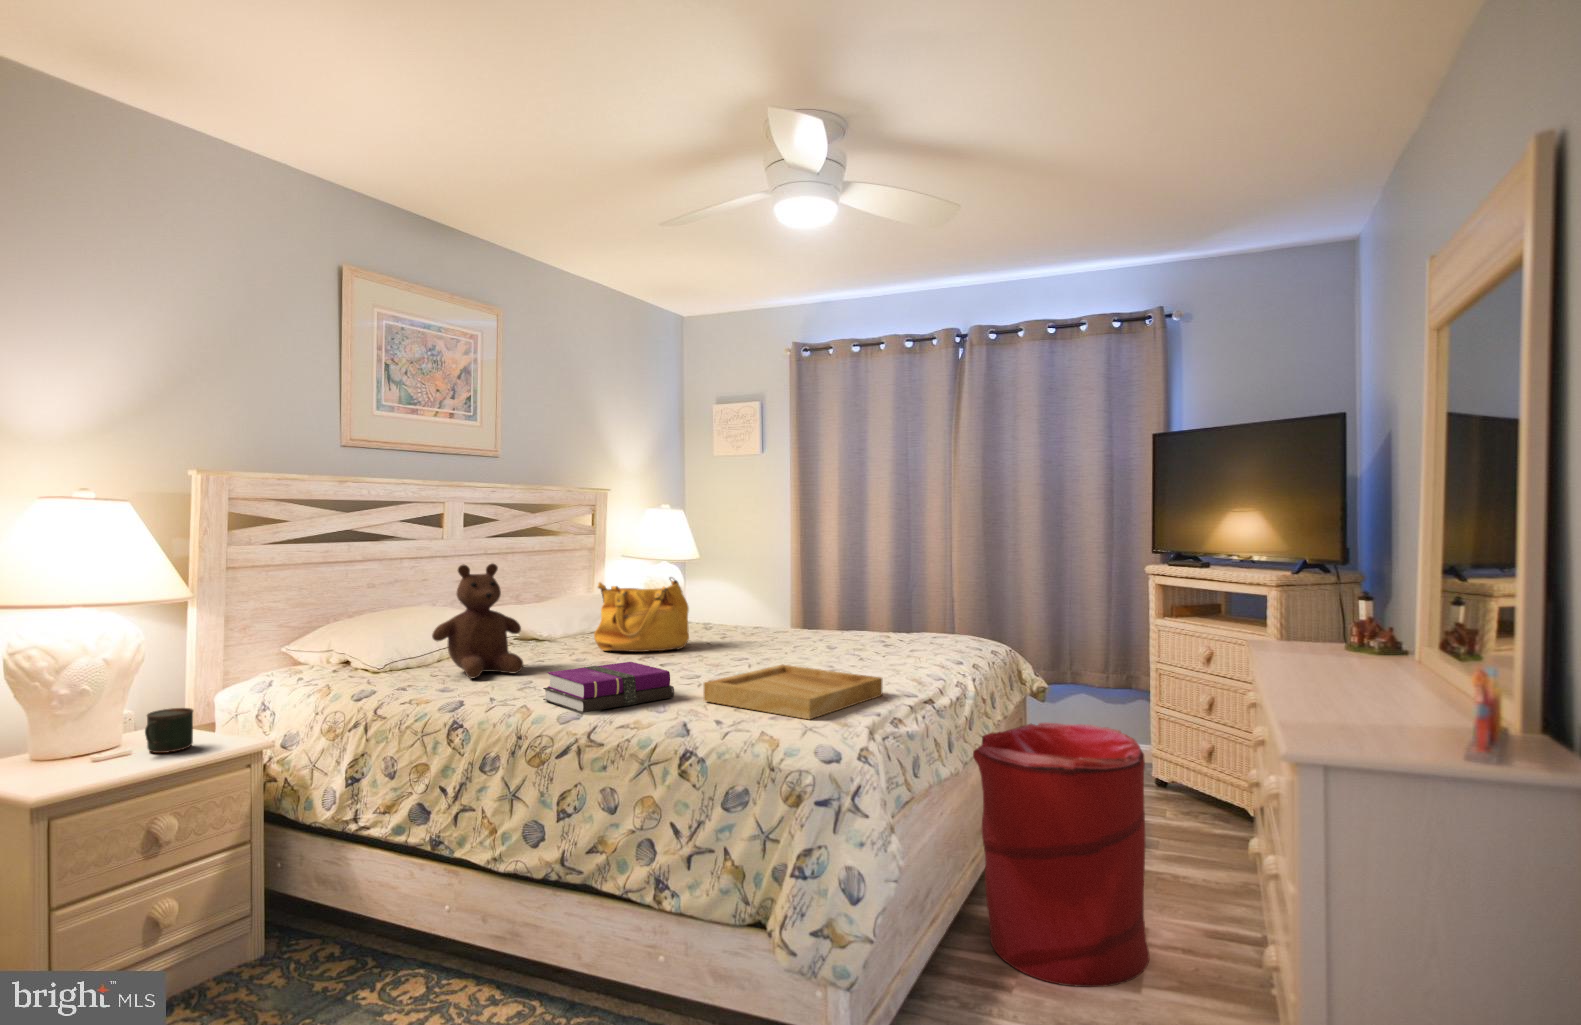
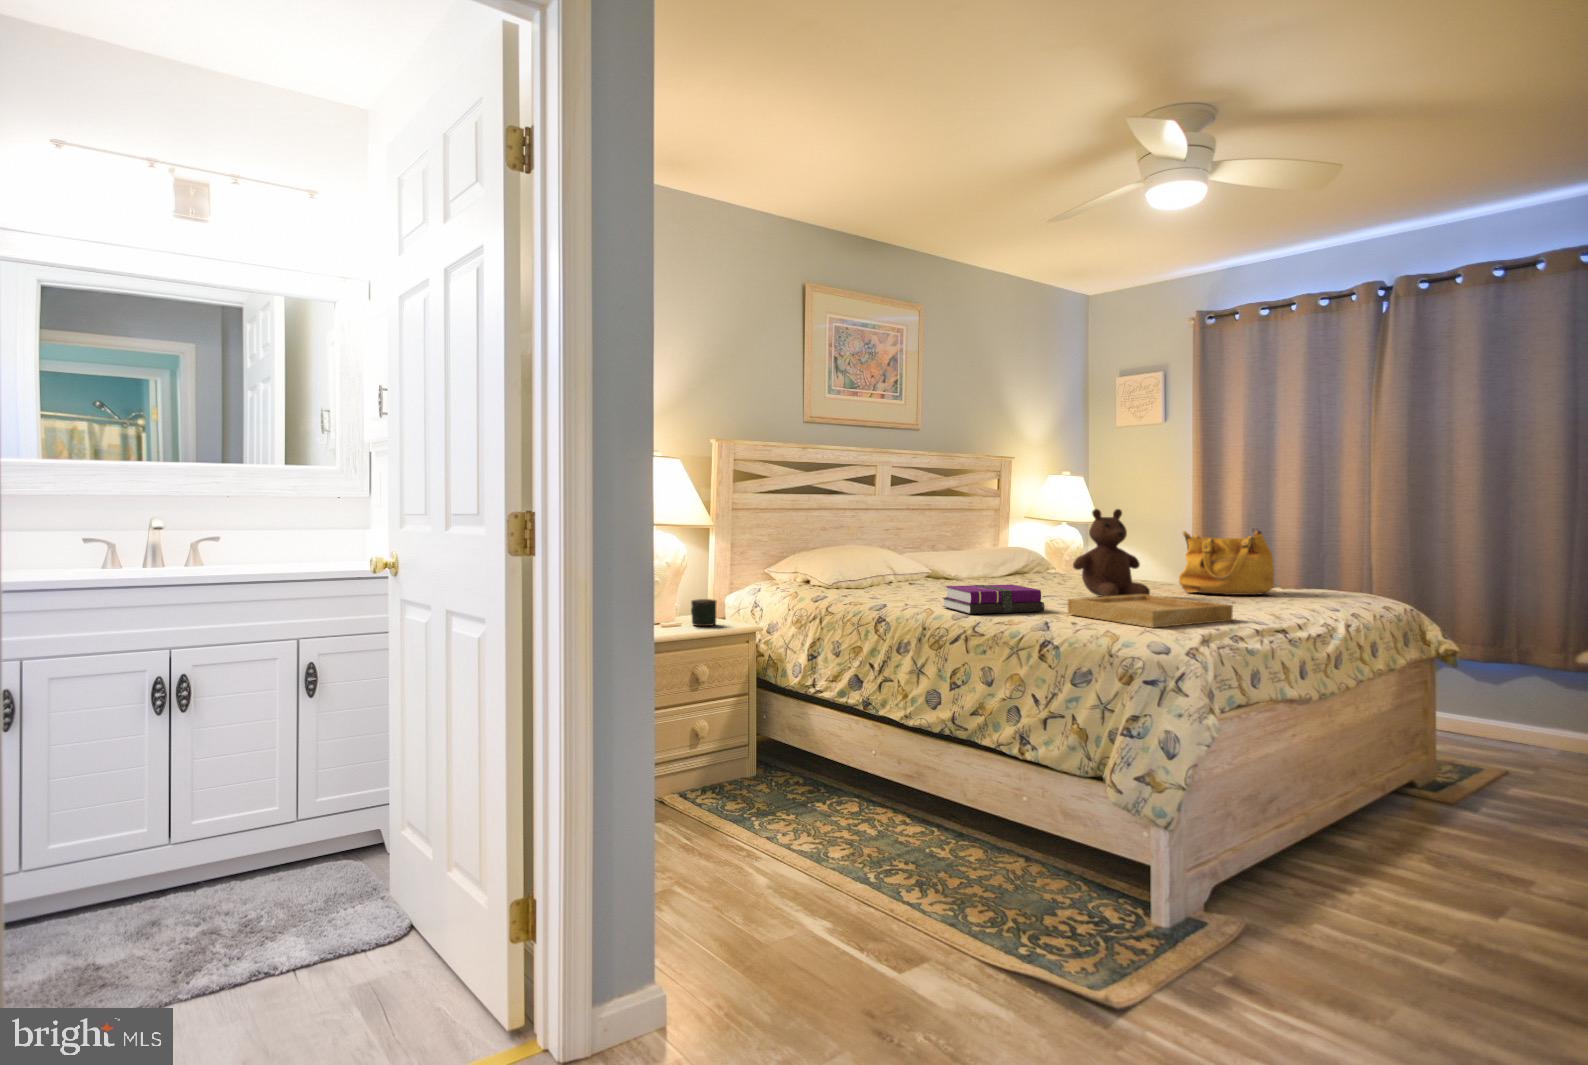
teddy bear: present [432,563,523,678] -> present [1073,509,1150,597]
handbag: present [594,577,689,652] -> present [1179,529,1274,595]
laundry hamper: present [973,723,1149,987] -> none [1330,665,1527,908]

